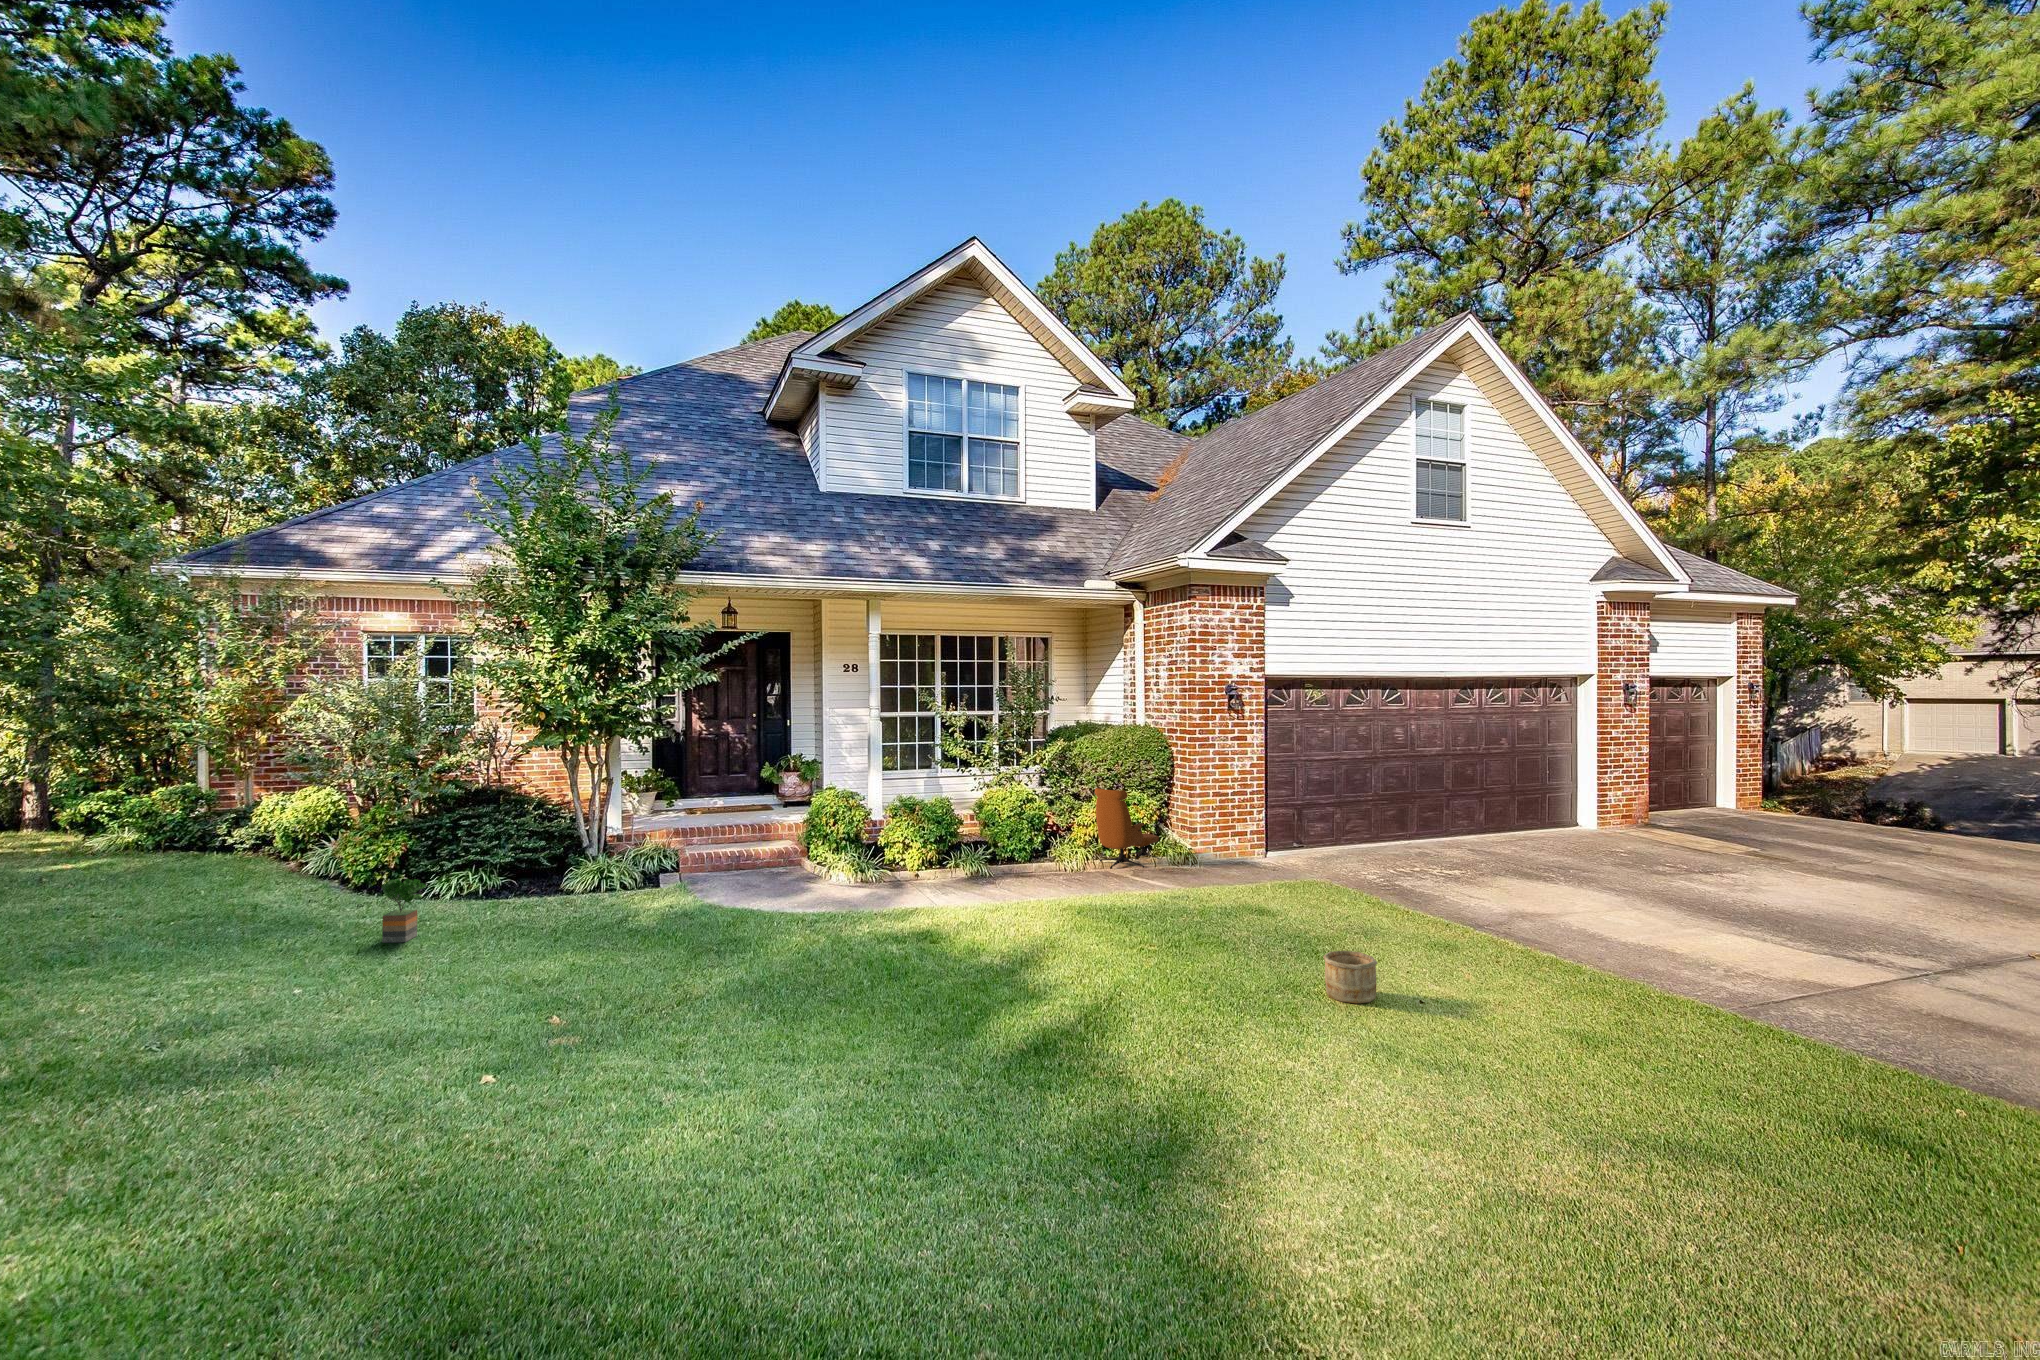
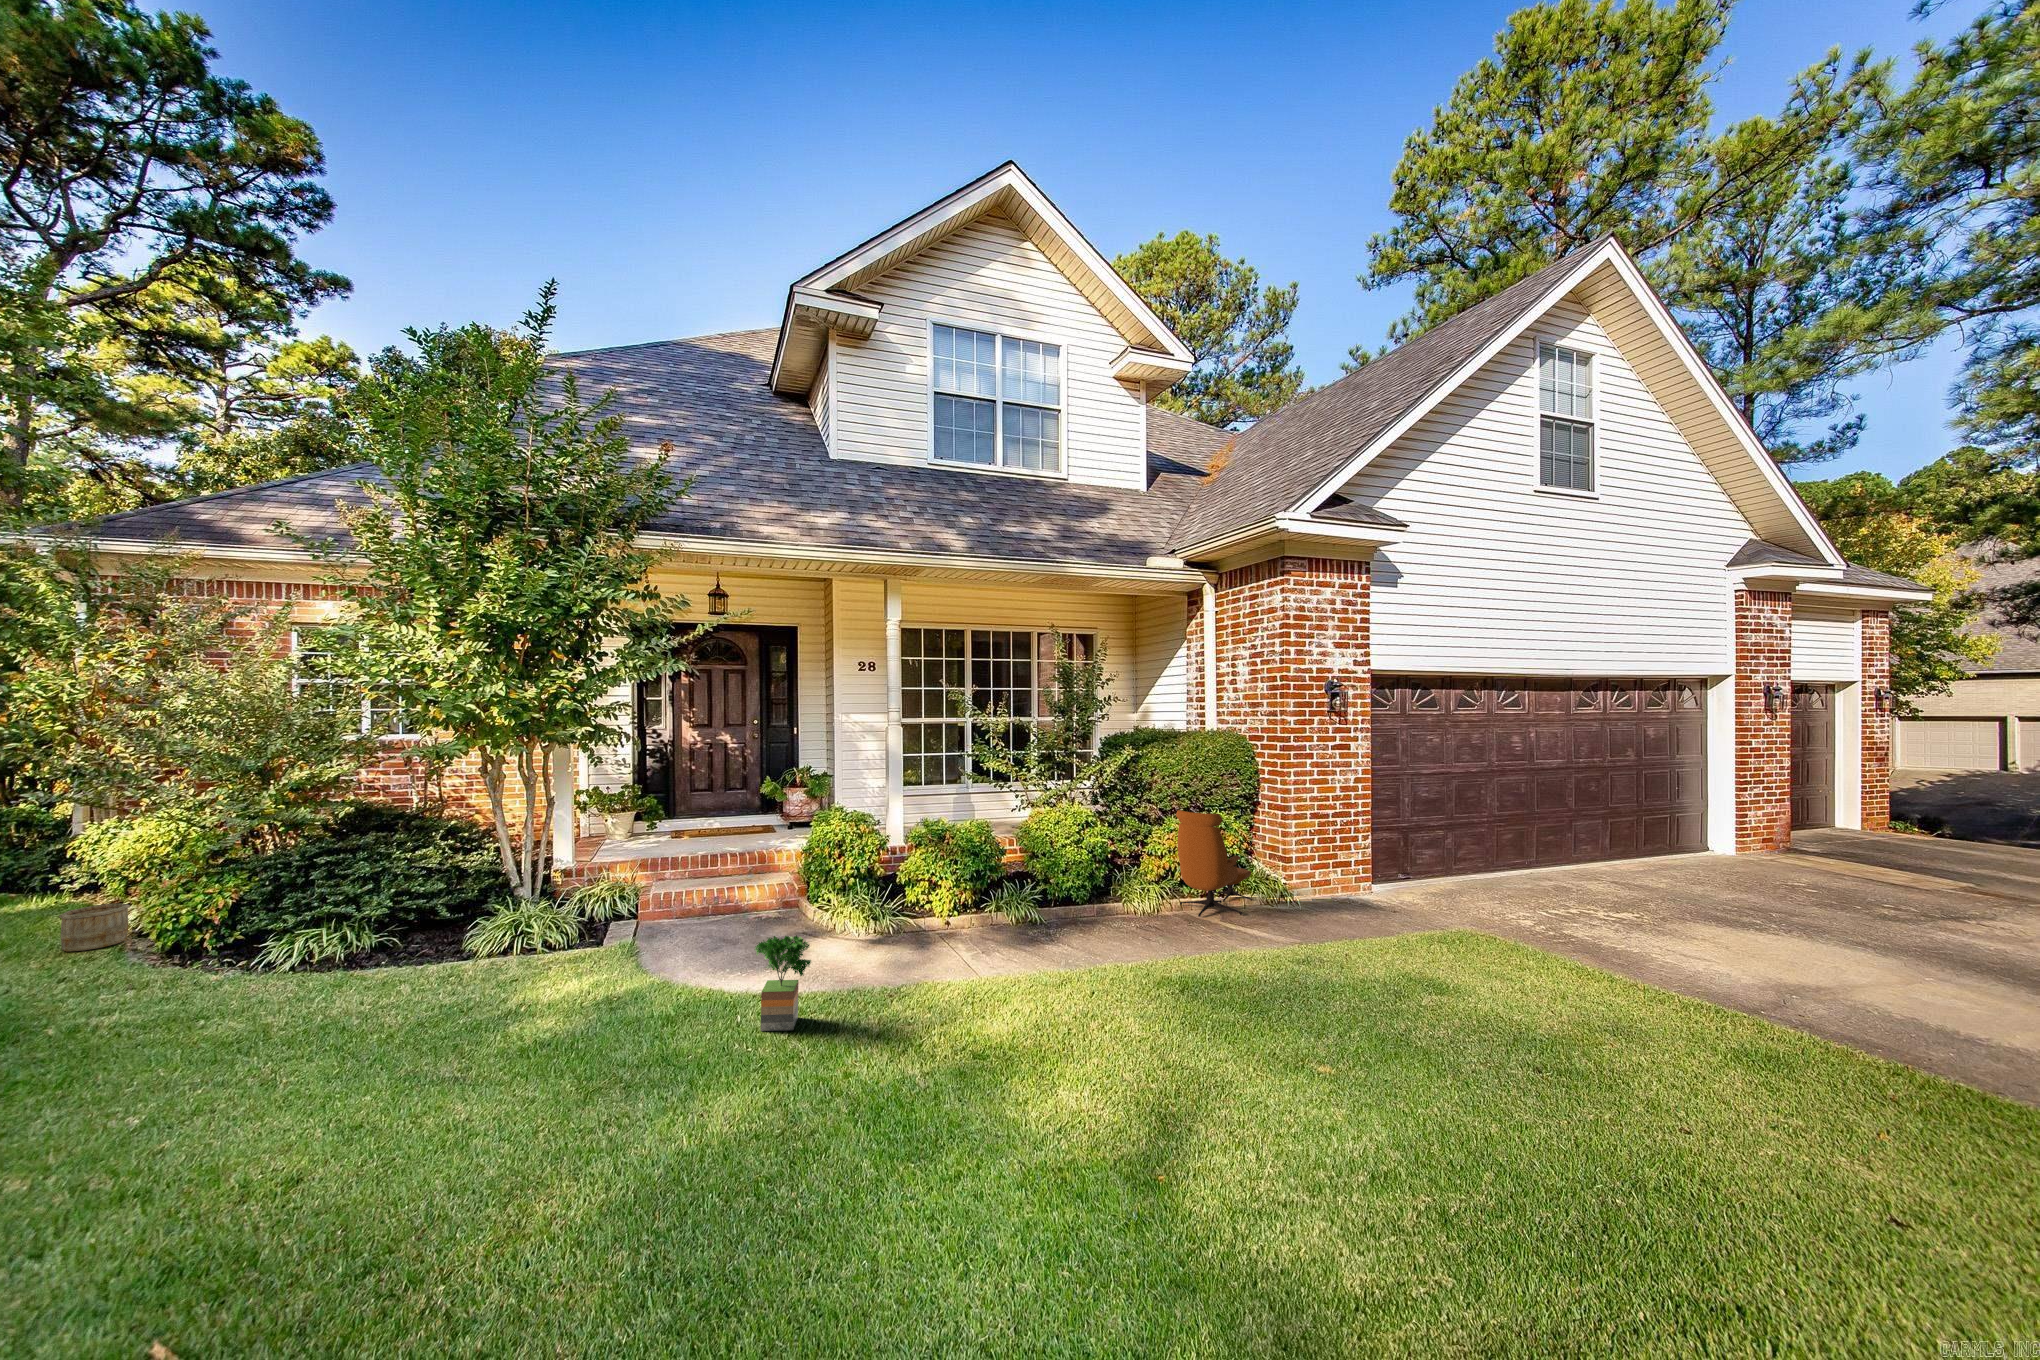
potted tree: present [382,879,425,943] -> present [755,935,811,1031]
wooden bucket: present [1323,951,1377,1004] -> present [59,903,130,952]

